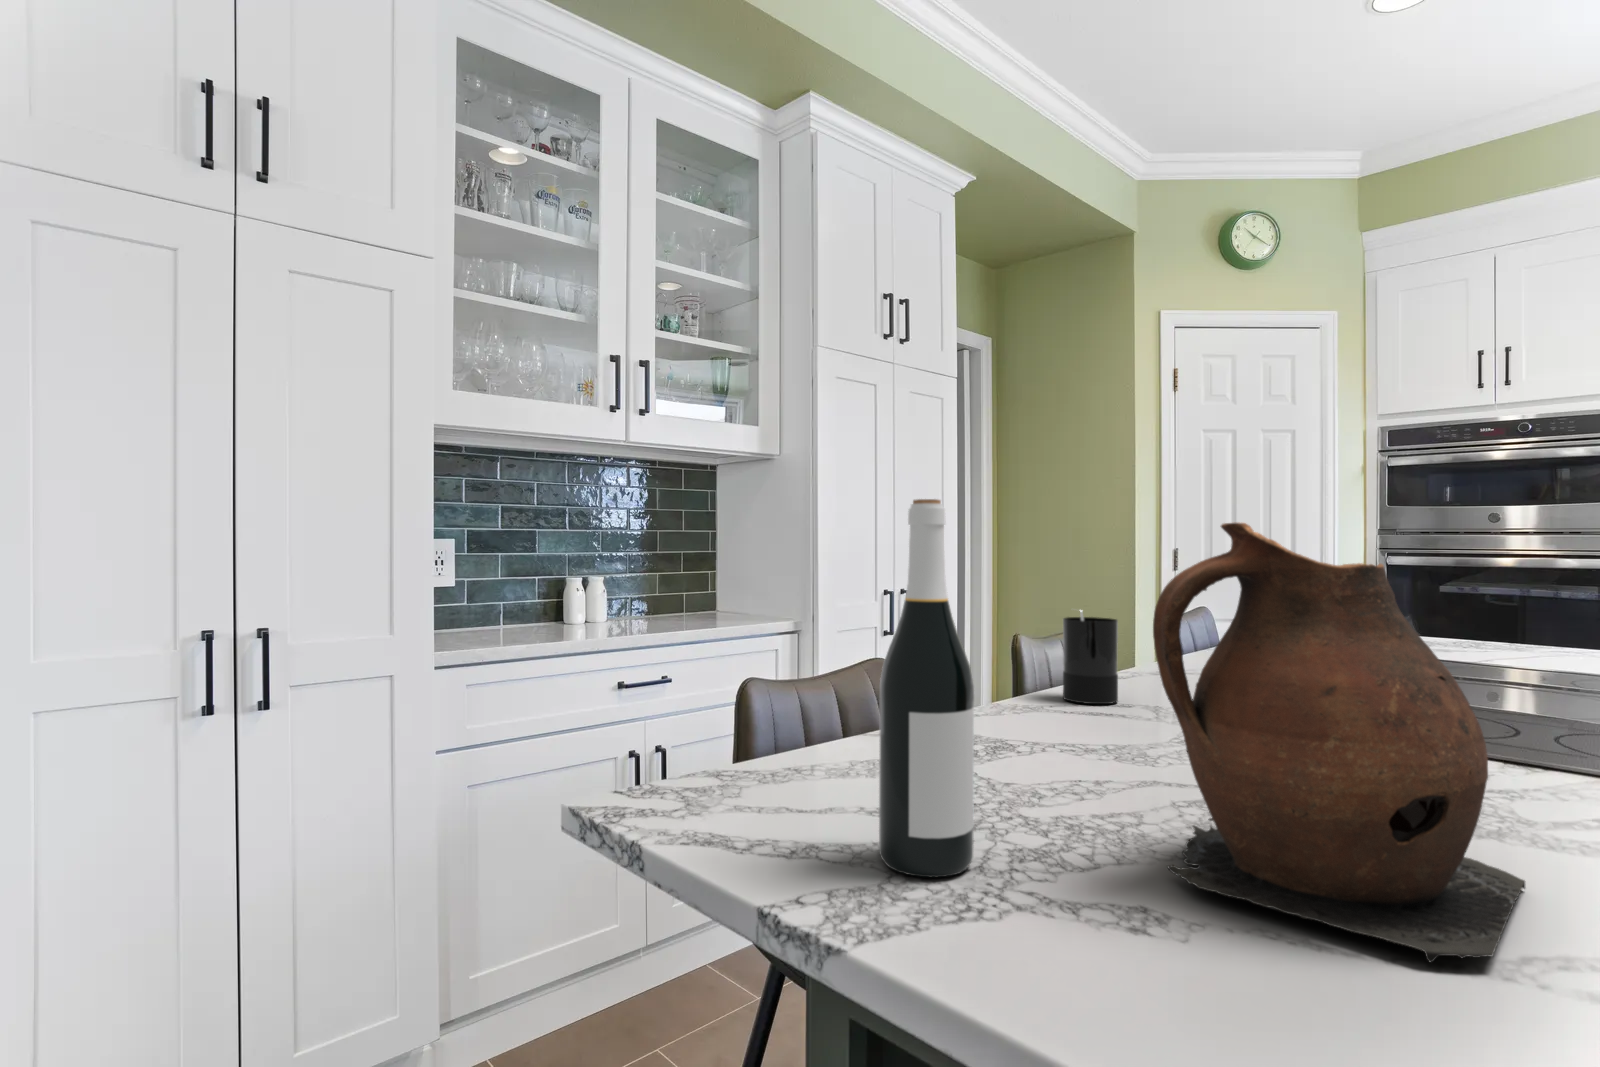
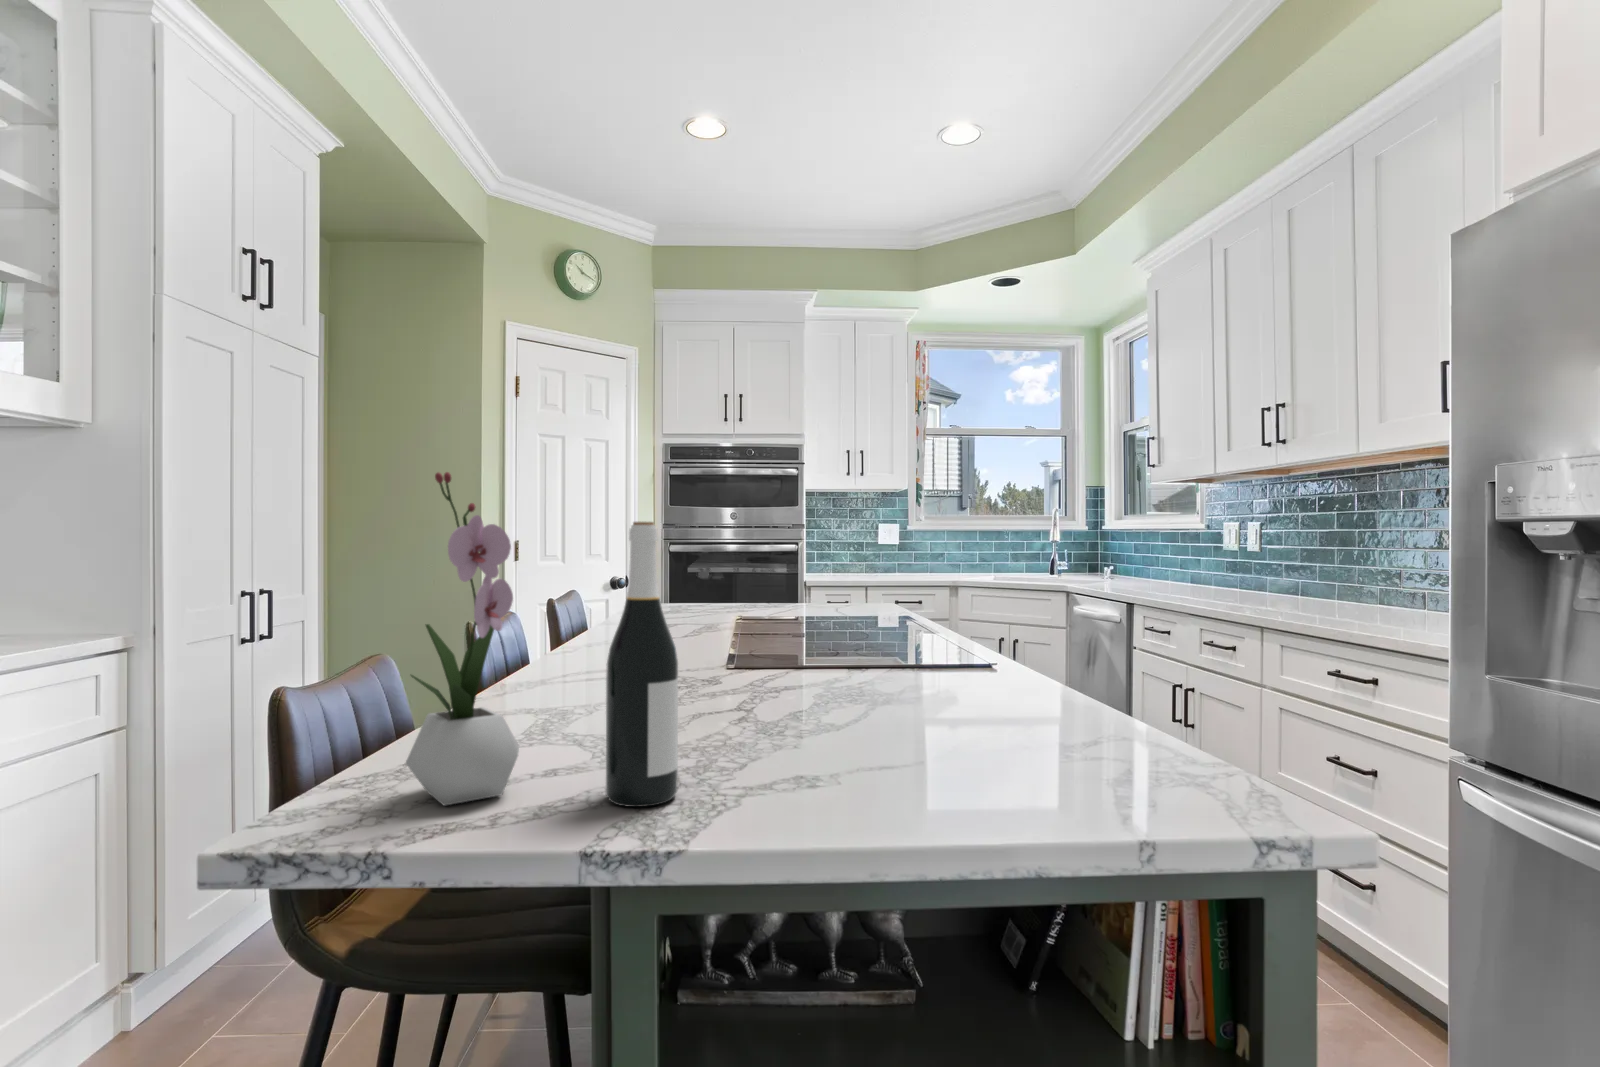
flower arrangement: none [719,455,838,816] -> present [406,472,519,806]
ceramic pitcher: present [1153,523,1525,962] -> none [762,540,944,772]
candle: present [1063,610,1118,704] -> none [548,600,594,680]

